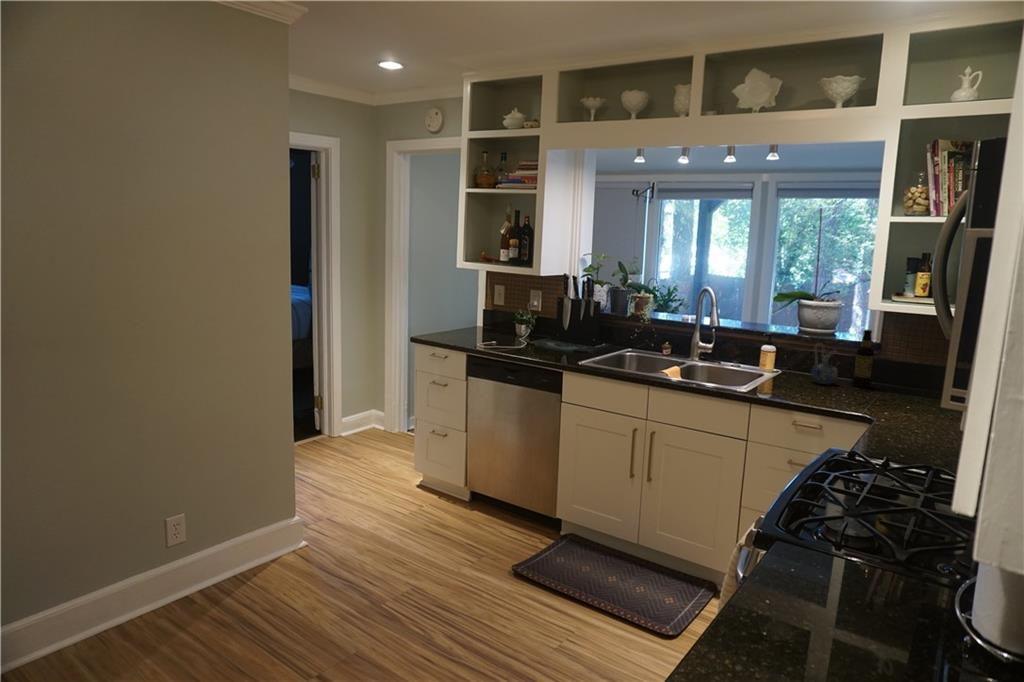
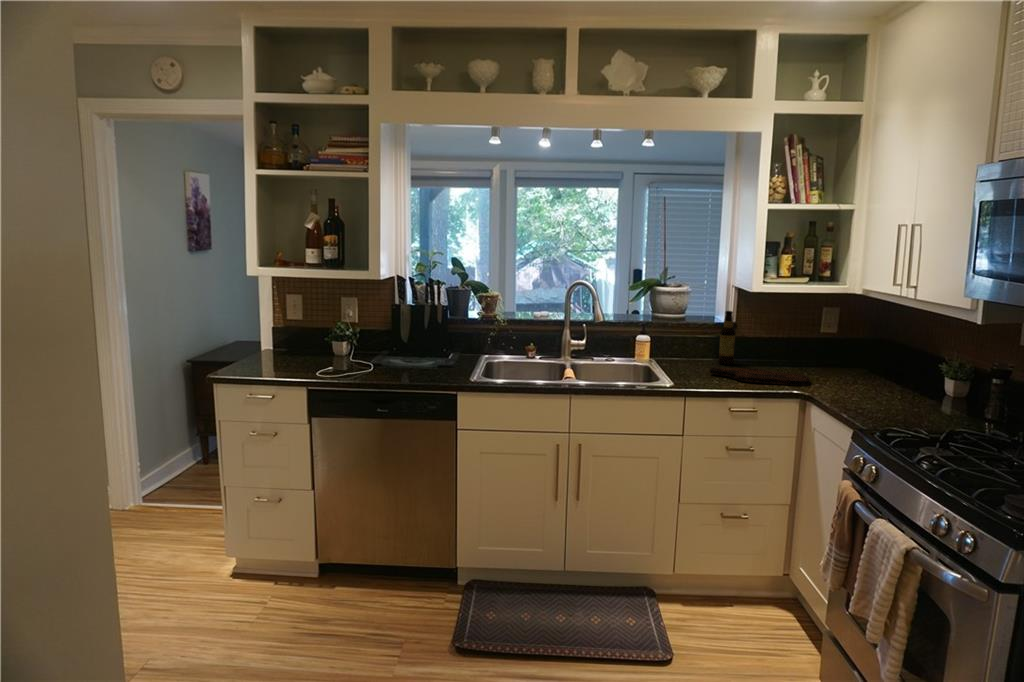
ceramic pitcher: present [811,343,838,384] -> none [686,328,710,367]
cutting board: none [815,383,913,412] -> present [710,367,810,386]

